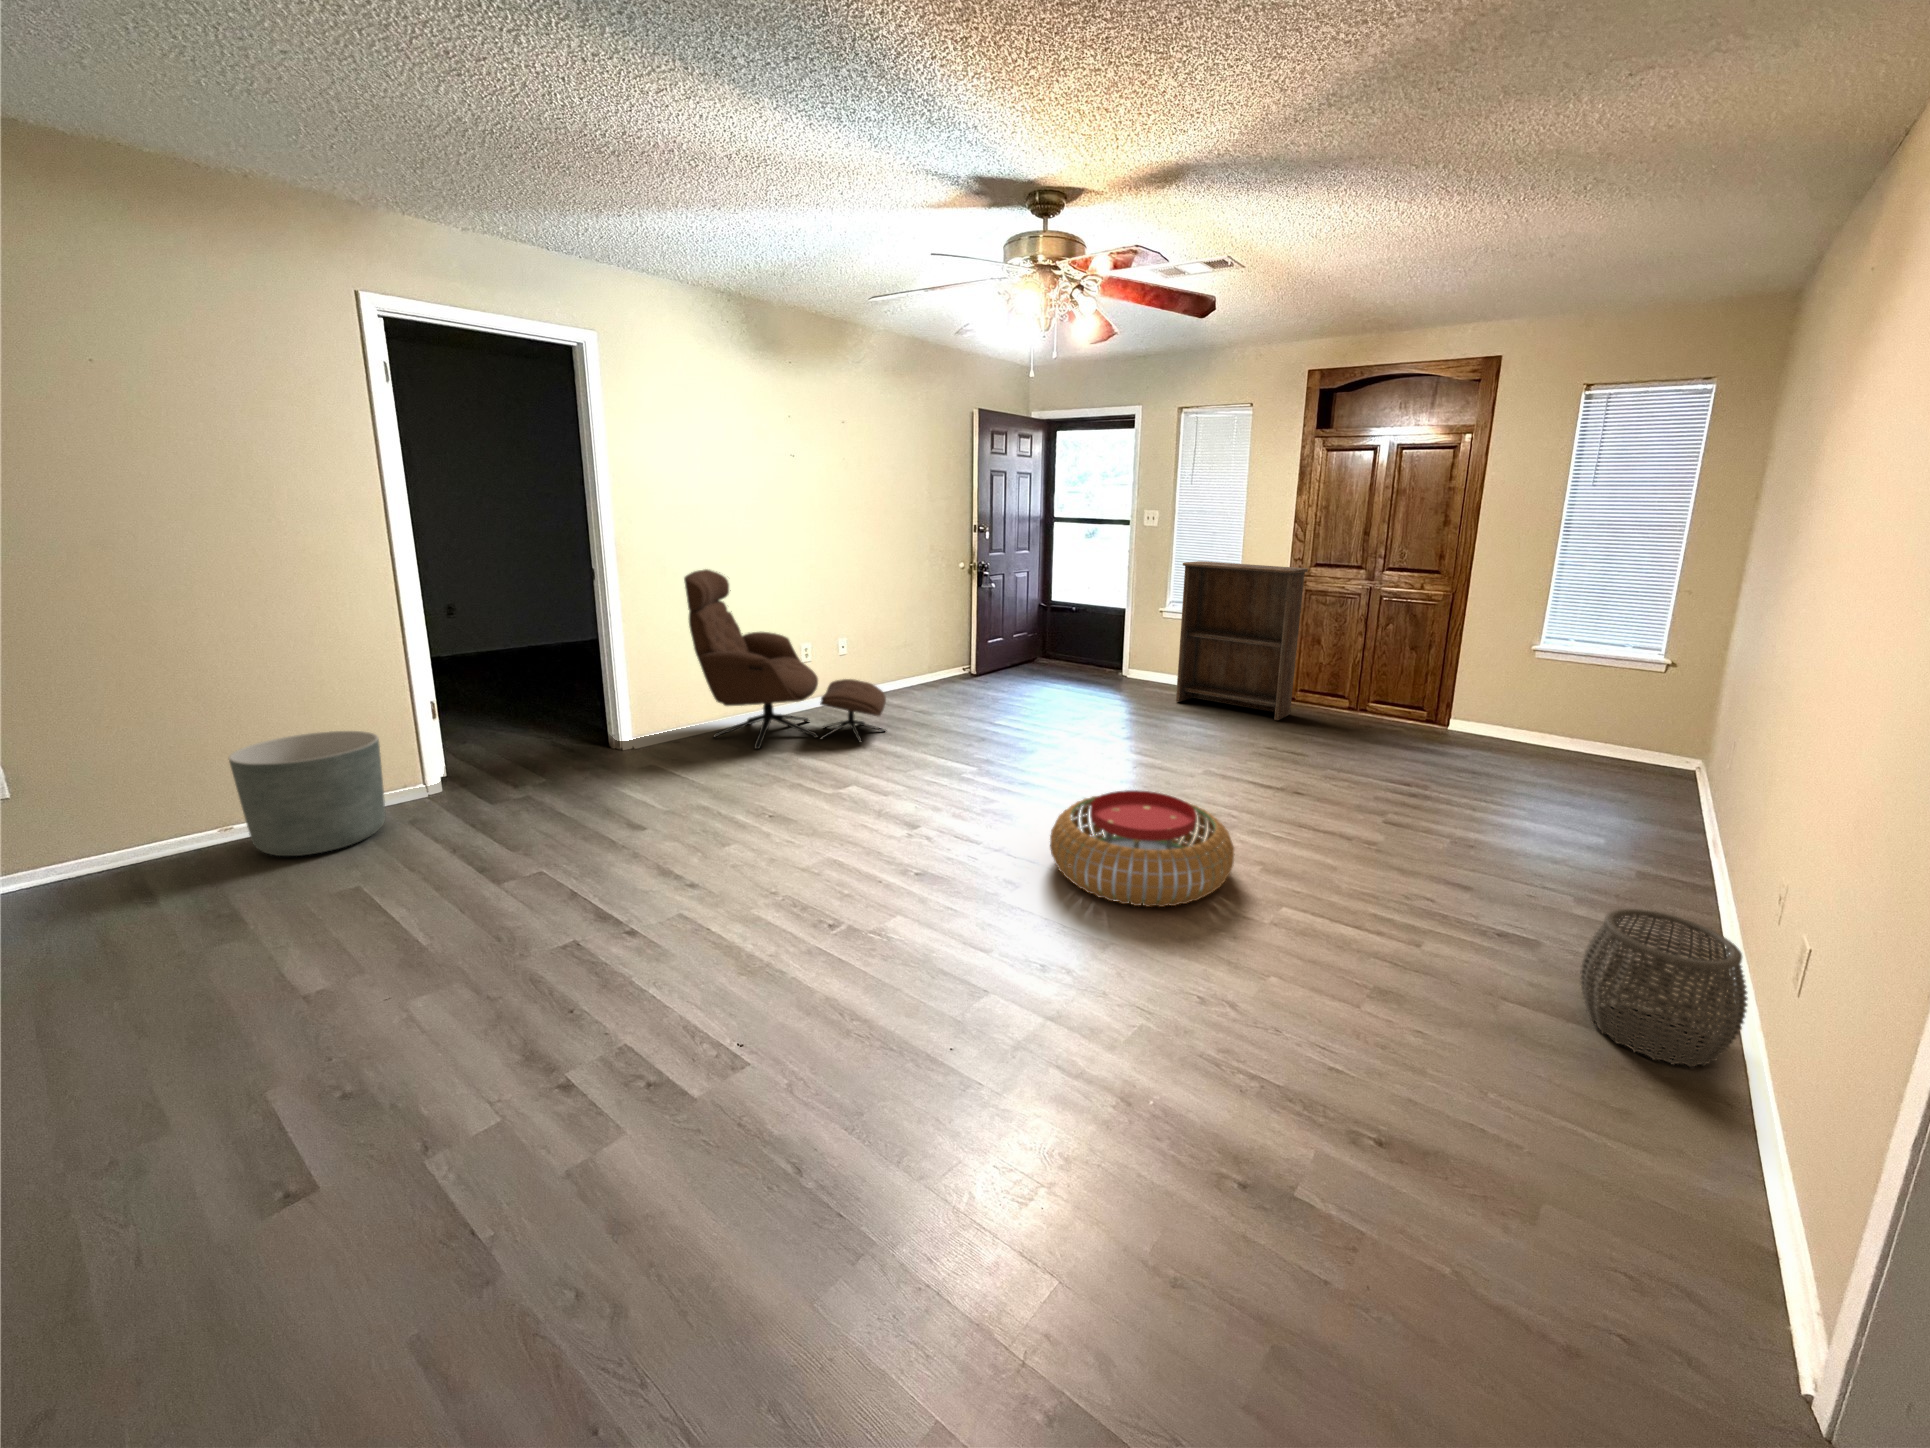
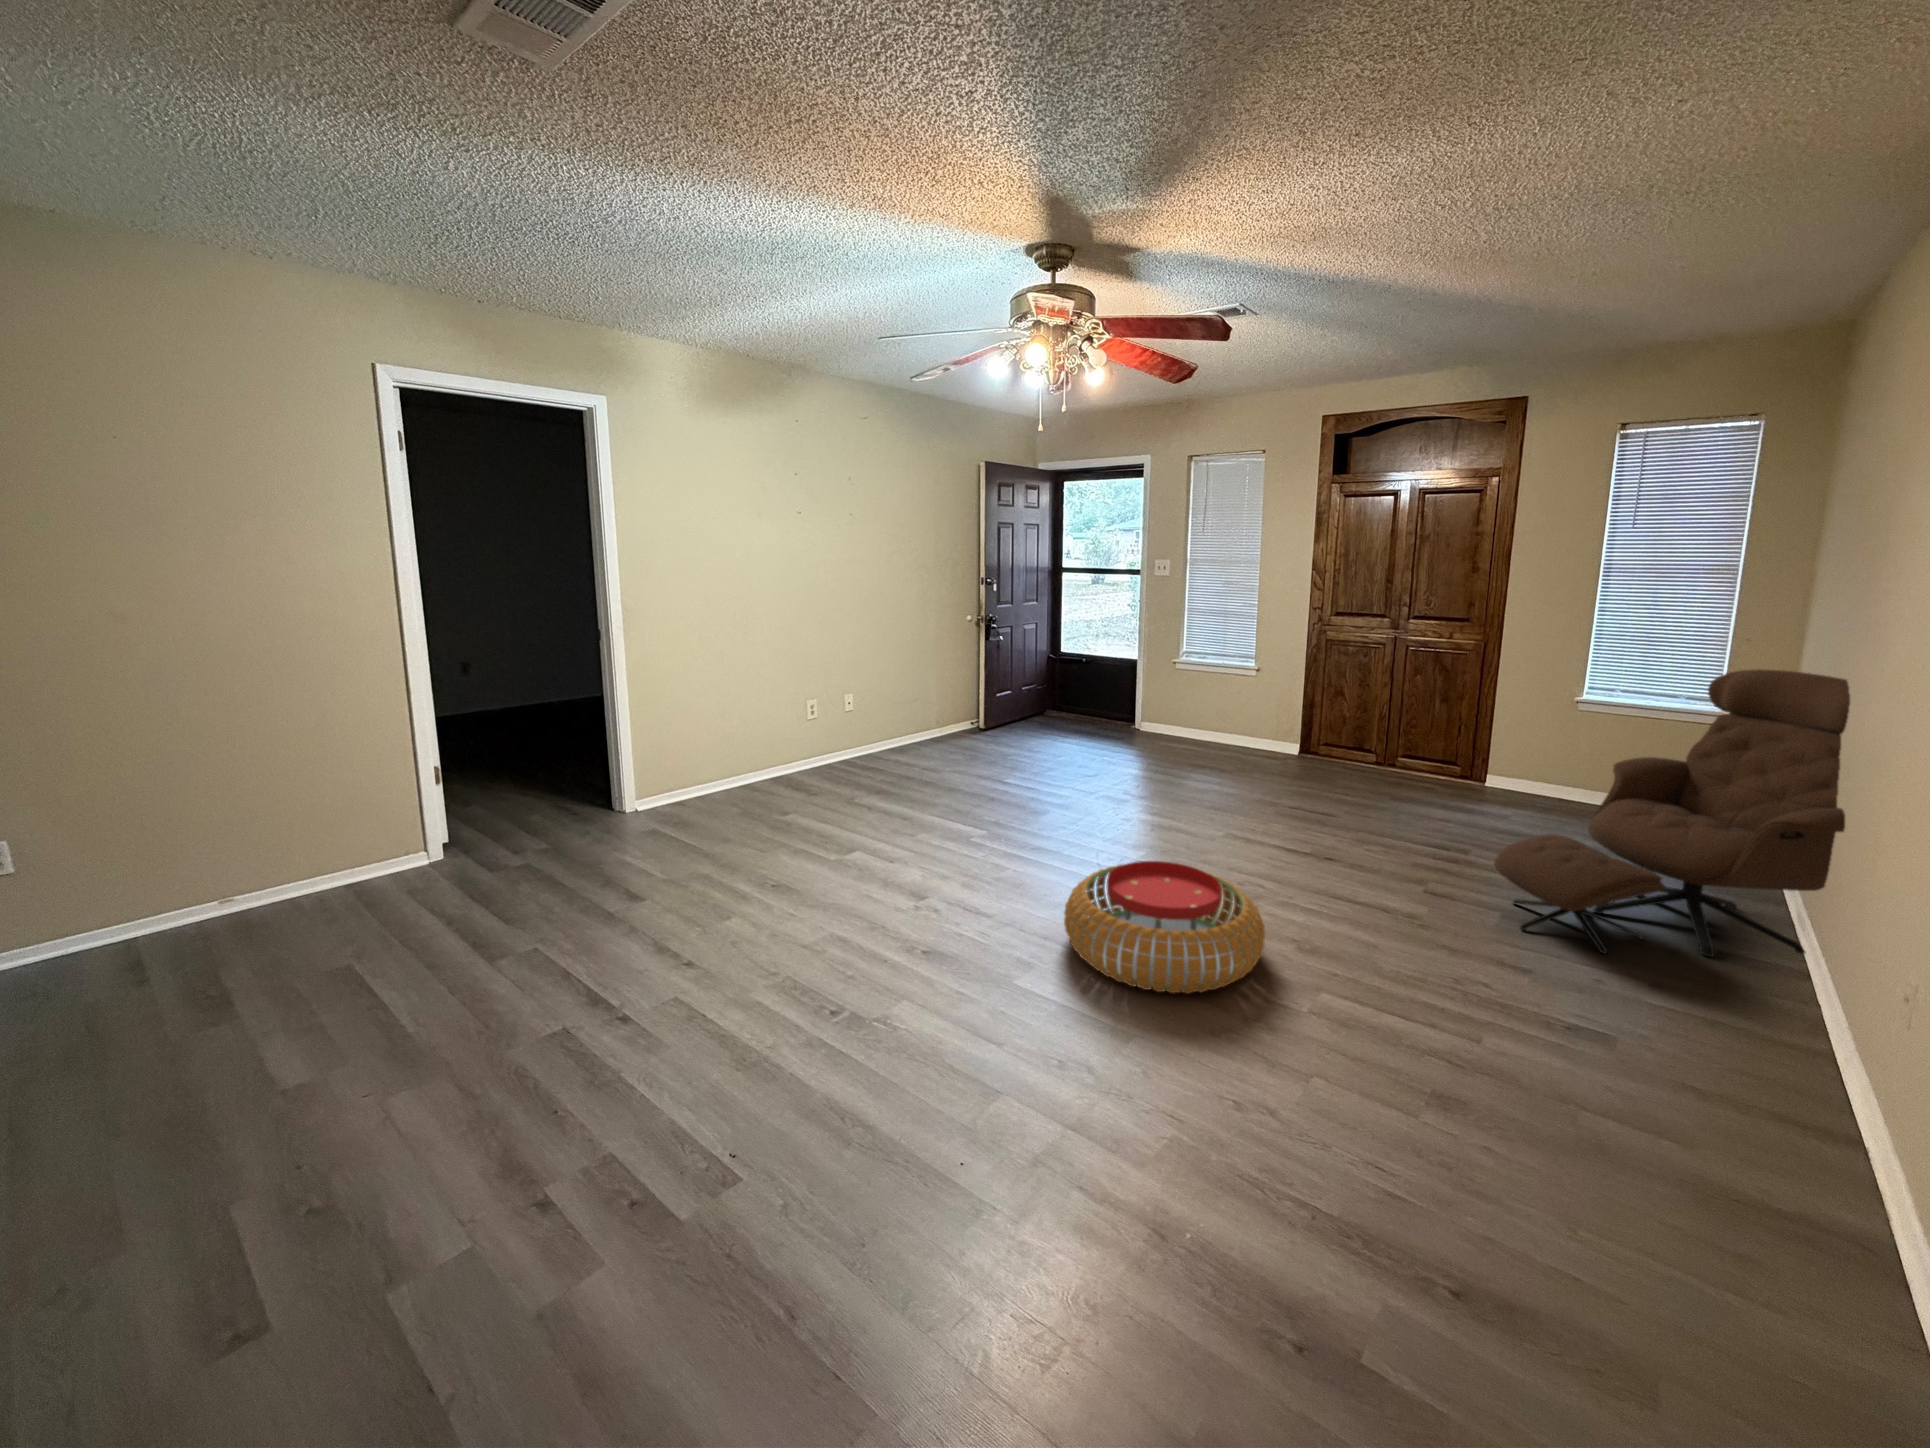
bookshelf: present [1176,561,1308,720] -> none [1191,611,1328,777]
lounge chair: present [684,569,886,749] -> present [1494,669,1850,957]
planter: present [229,731,386,856] -> none [229,798,383,929]
woven basket: present [1580,909,1748,1067] -> none [1675,1011,1887,1206]

